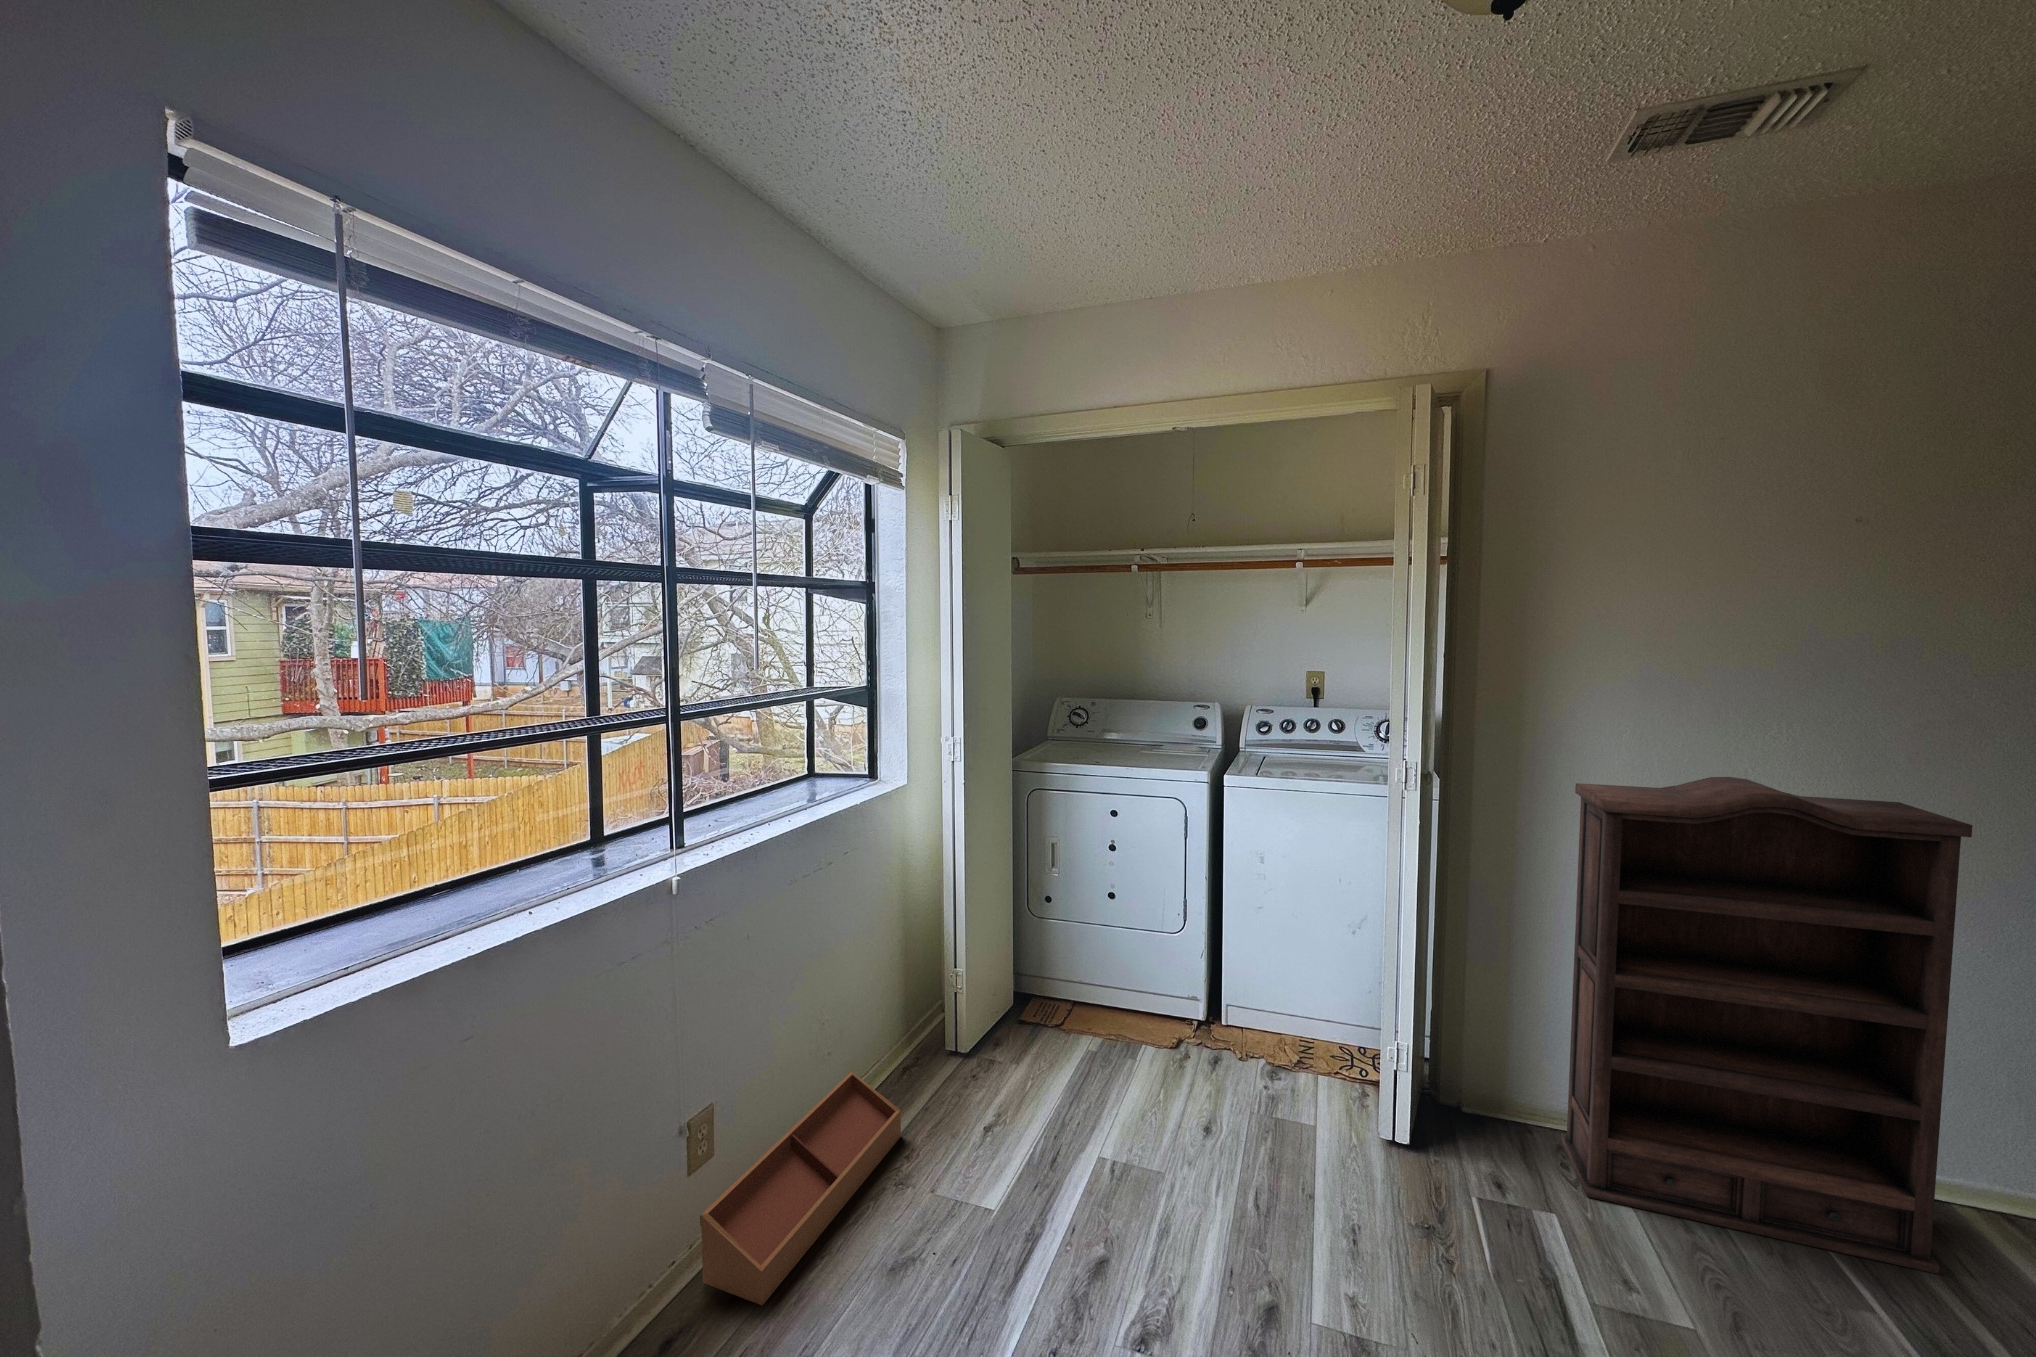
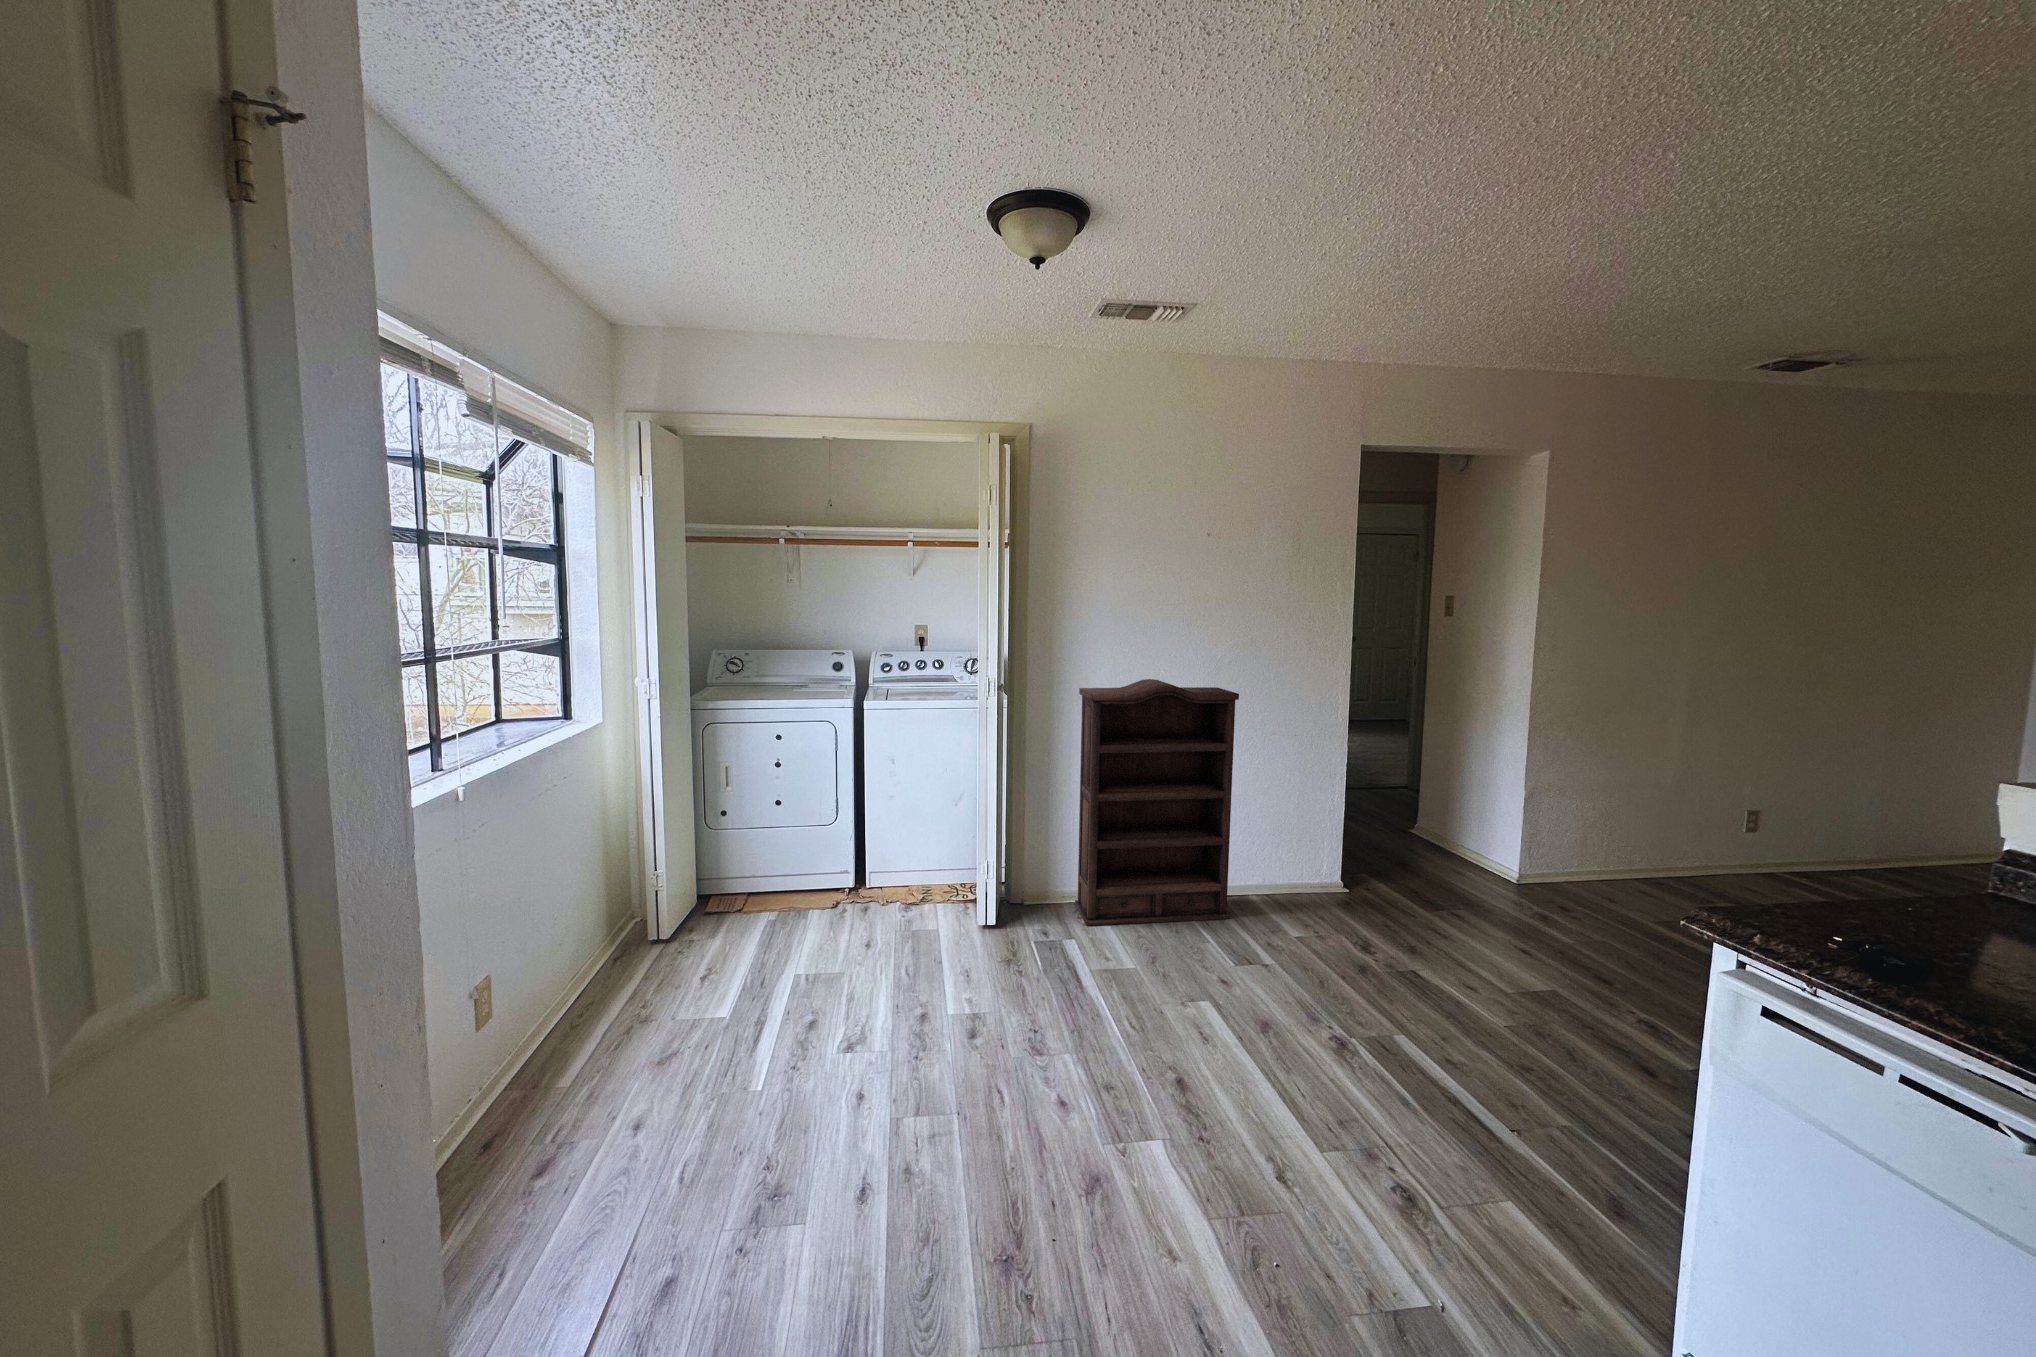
storage bin: present [700,1072,901,1305] -> none [486,960,629,1118]

